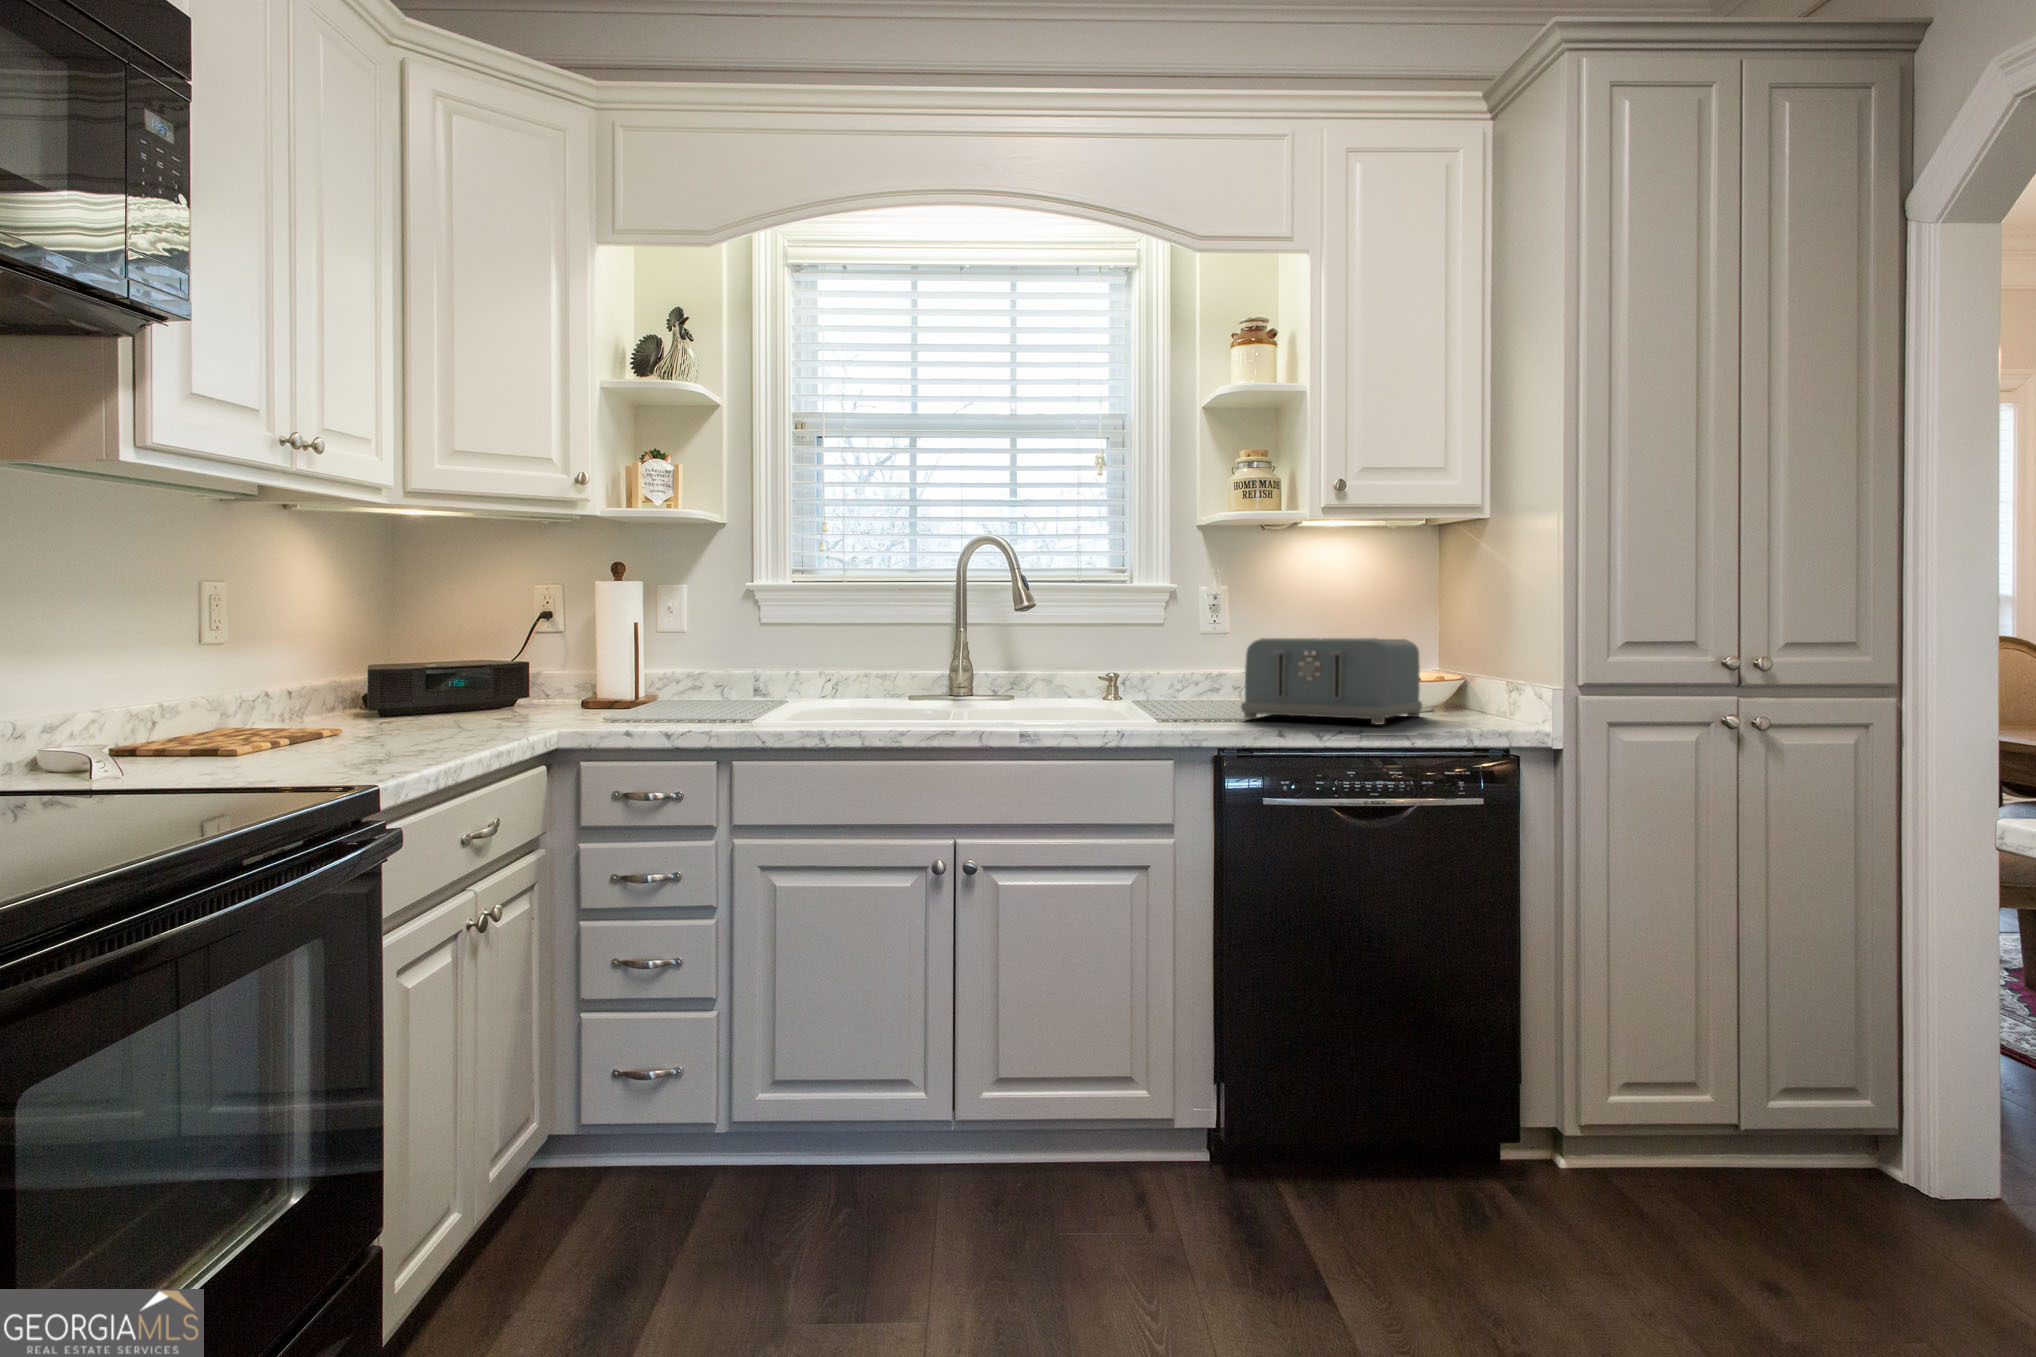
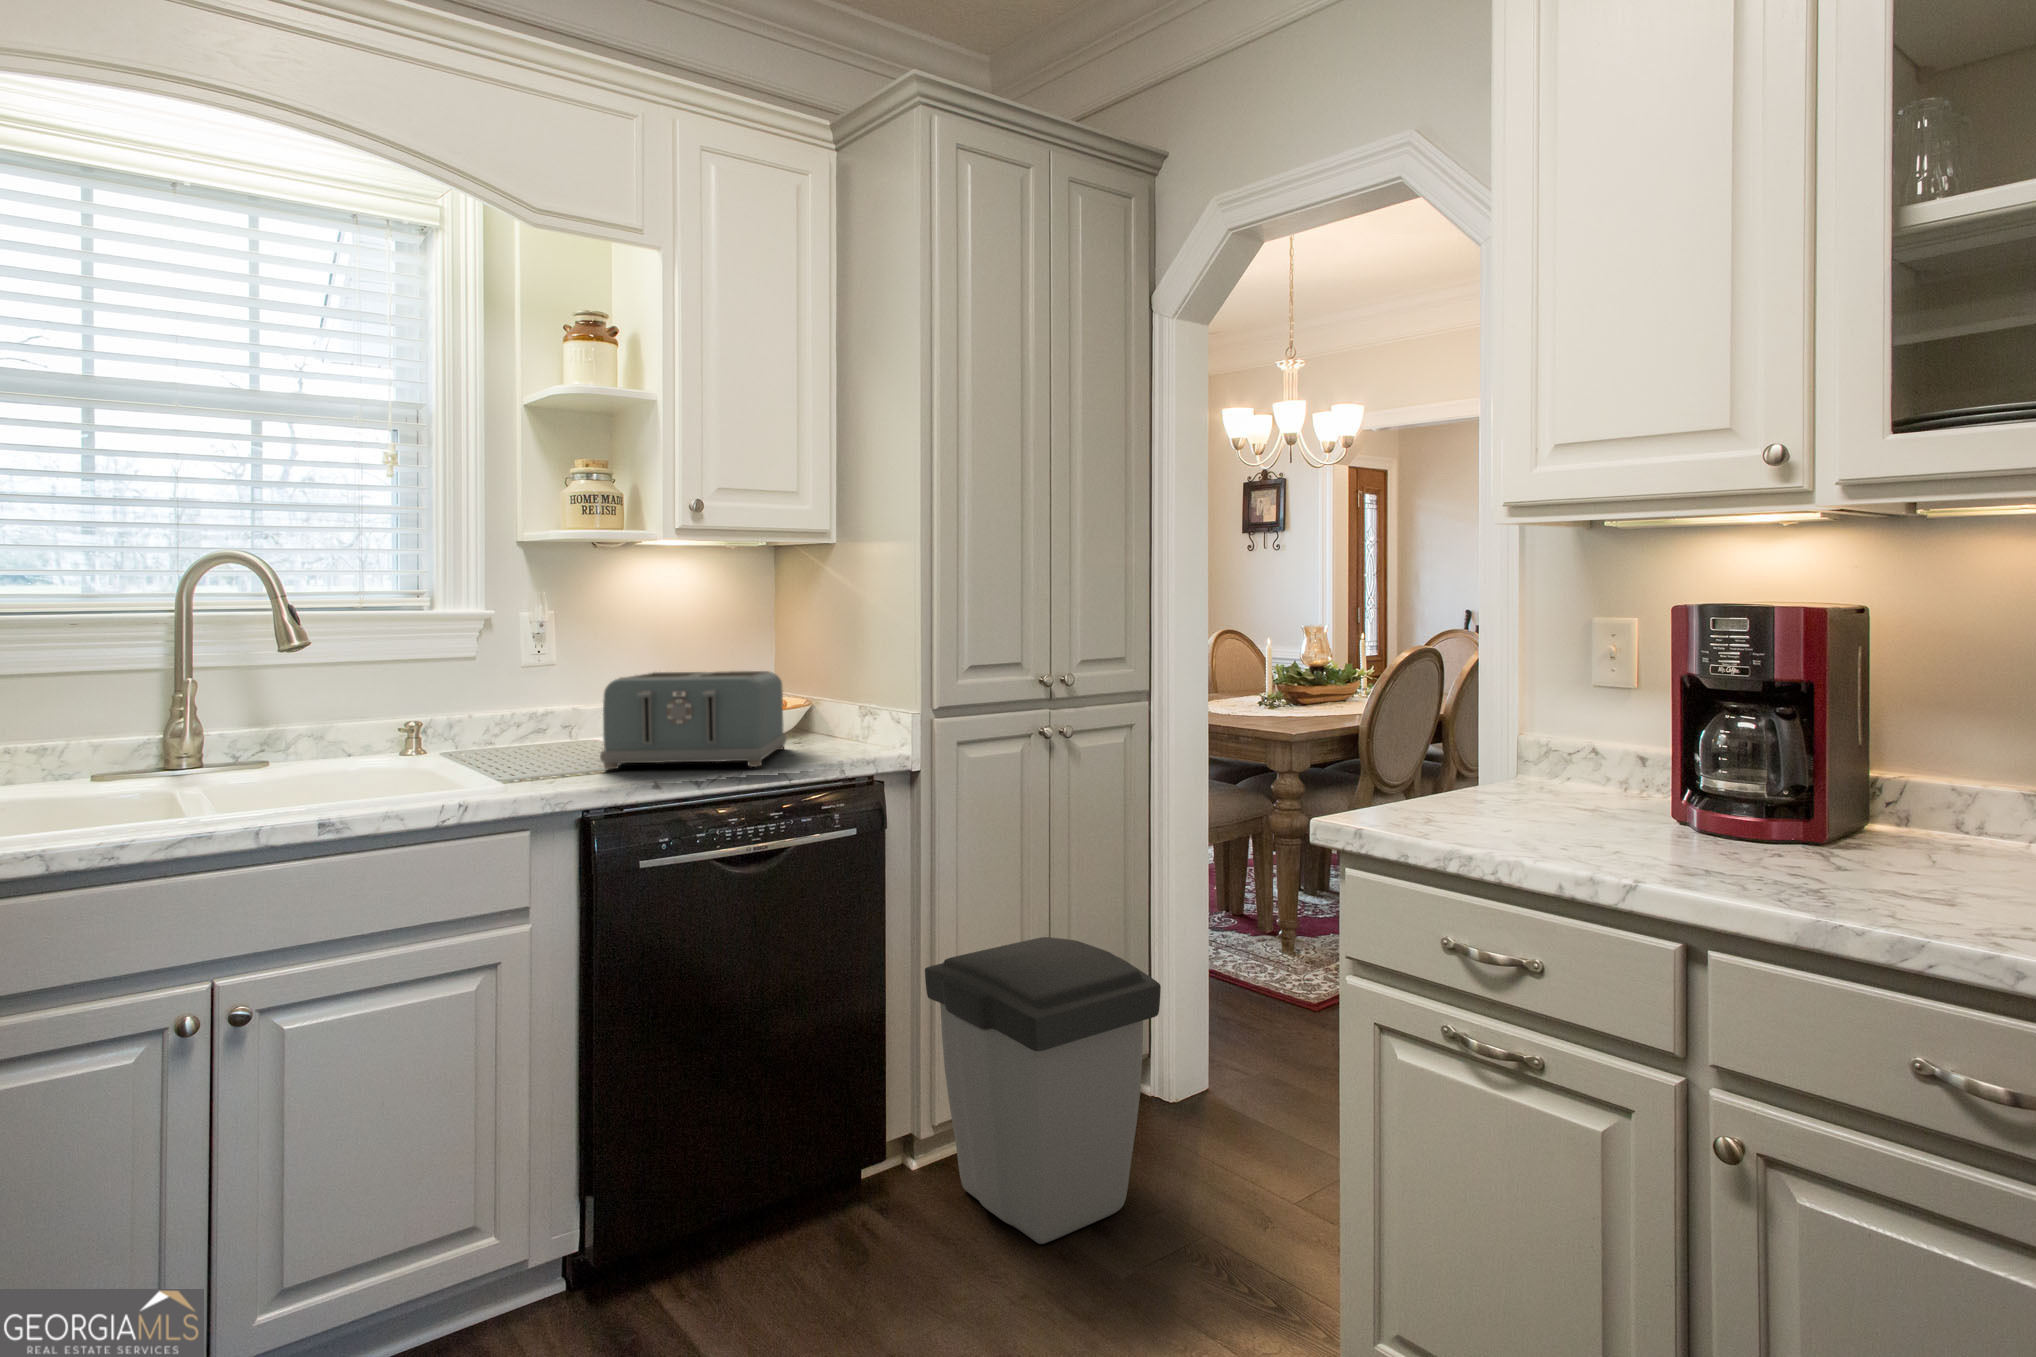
trash can: none [1555,946,1858,1277] -> present [925,937,1161,1244]

